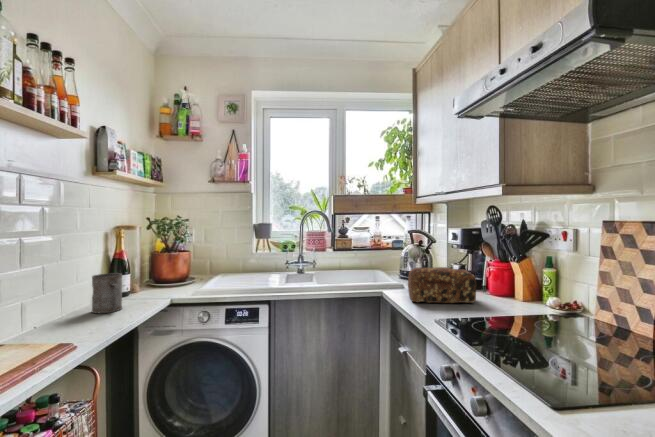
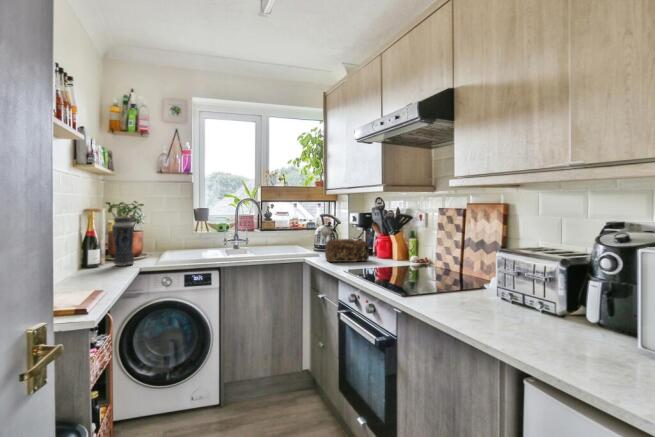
vase: none [144,235,170,295] -> present [112,217,134,266]
mug: present [92,273,122,313] -> none [85,246,112,277]

